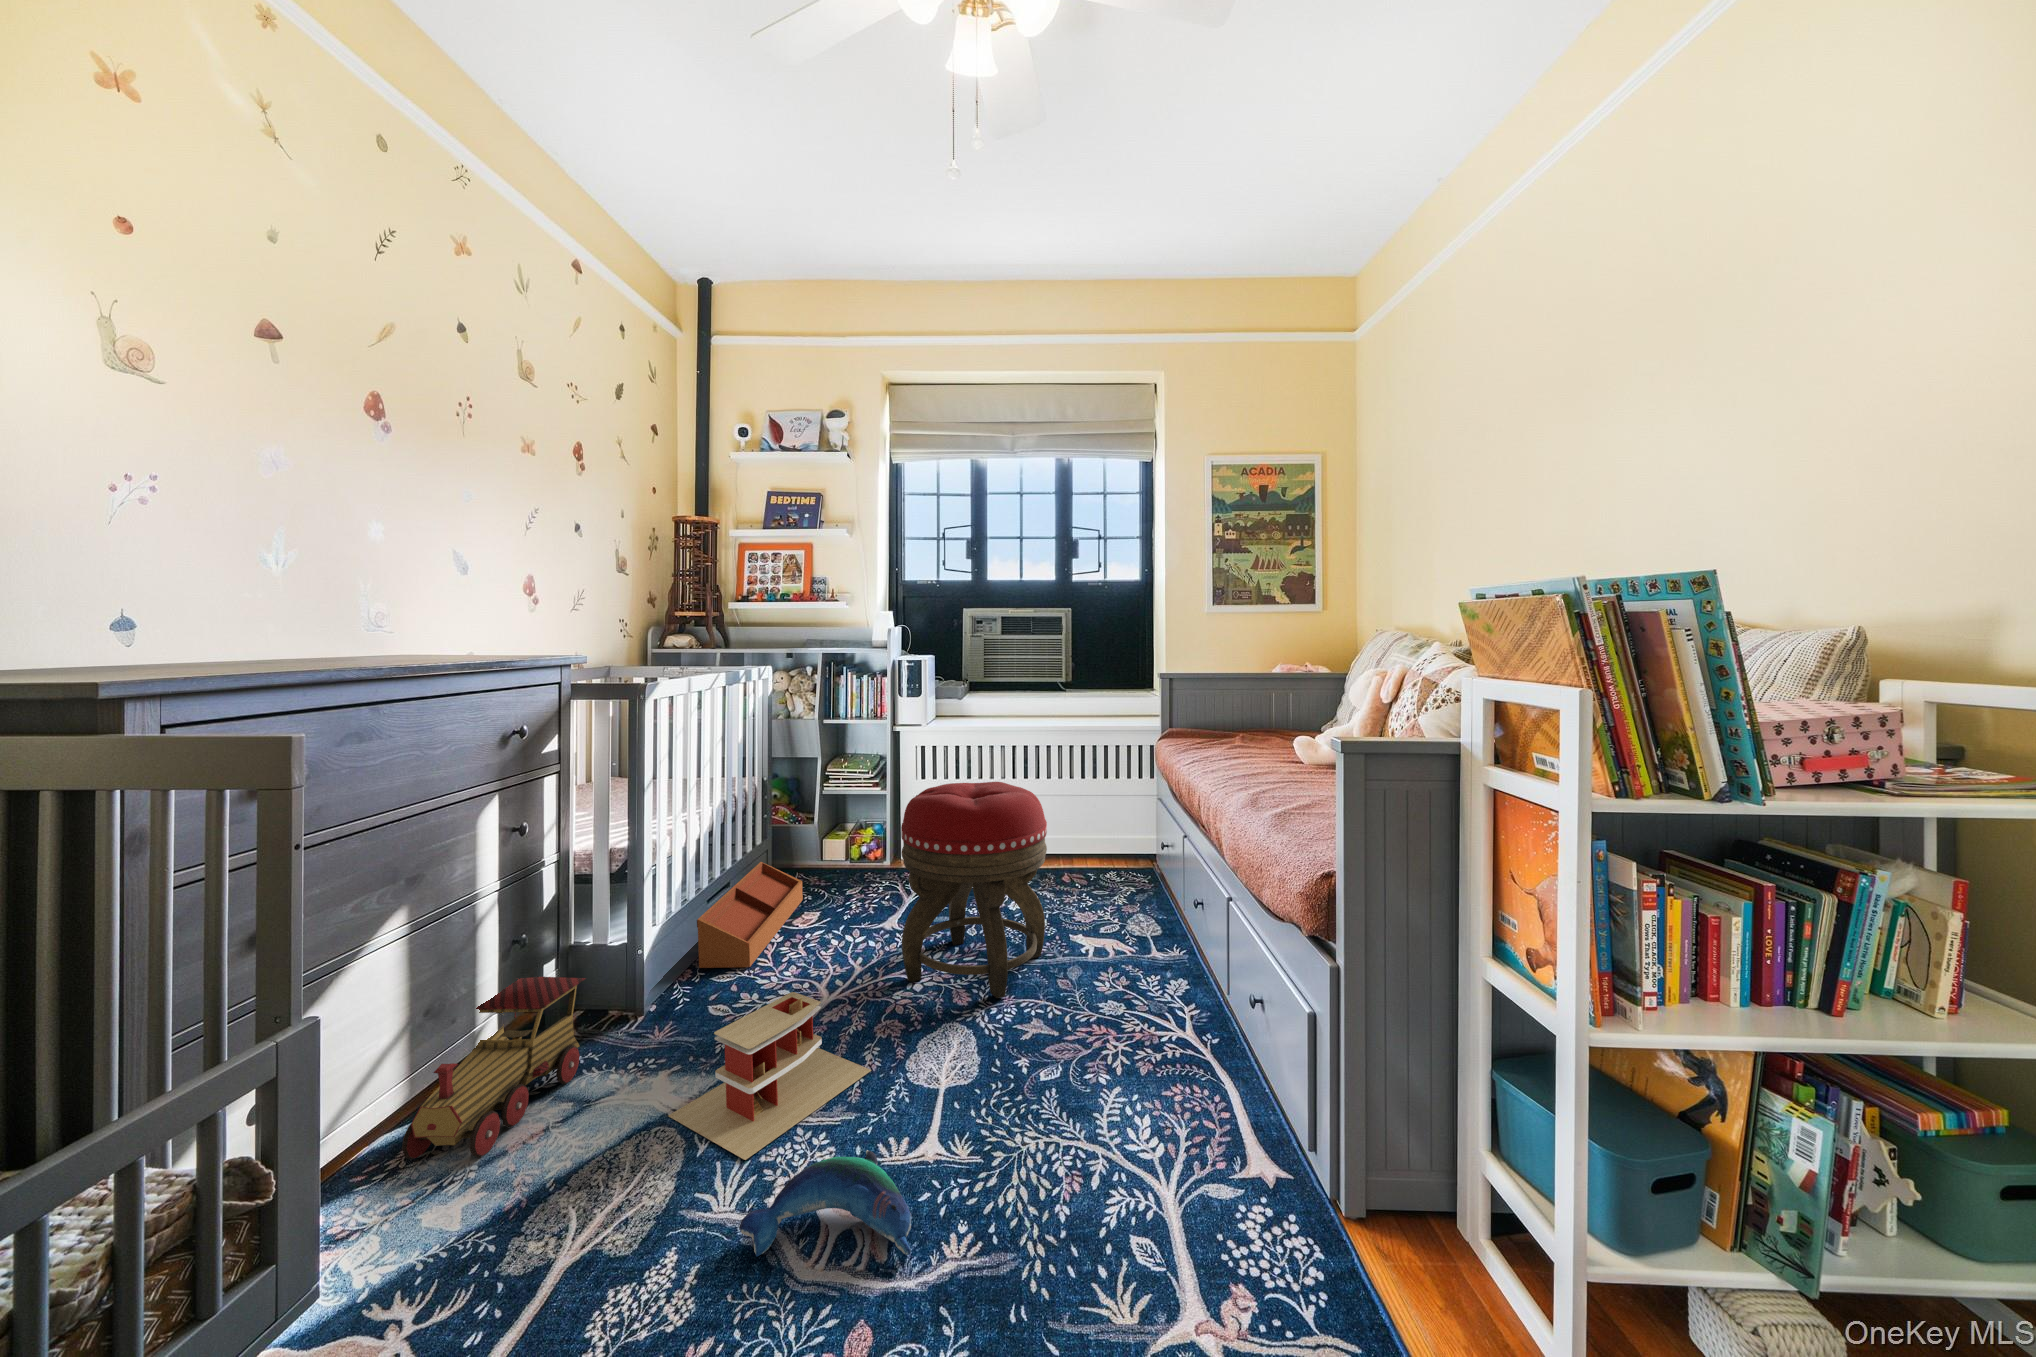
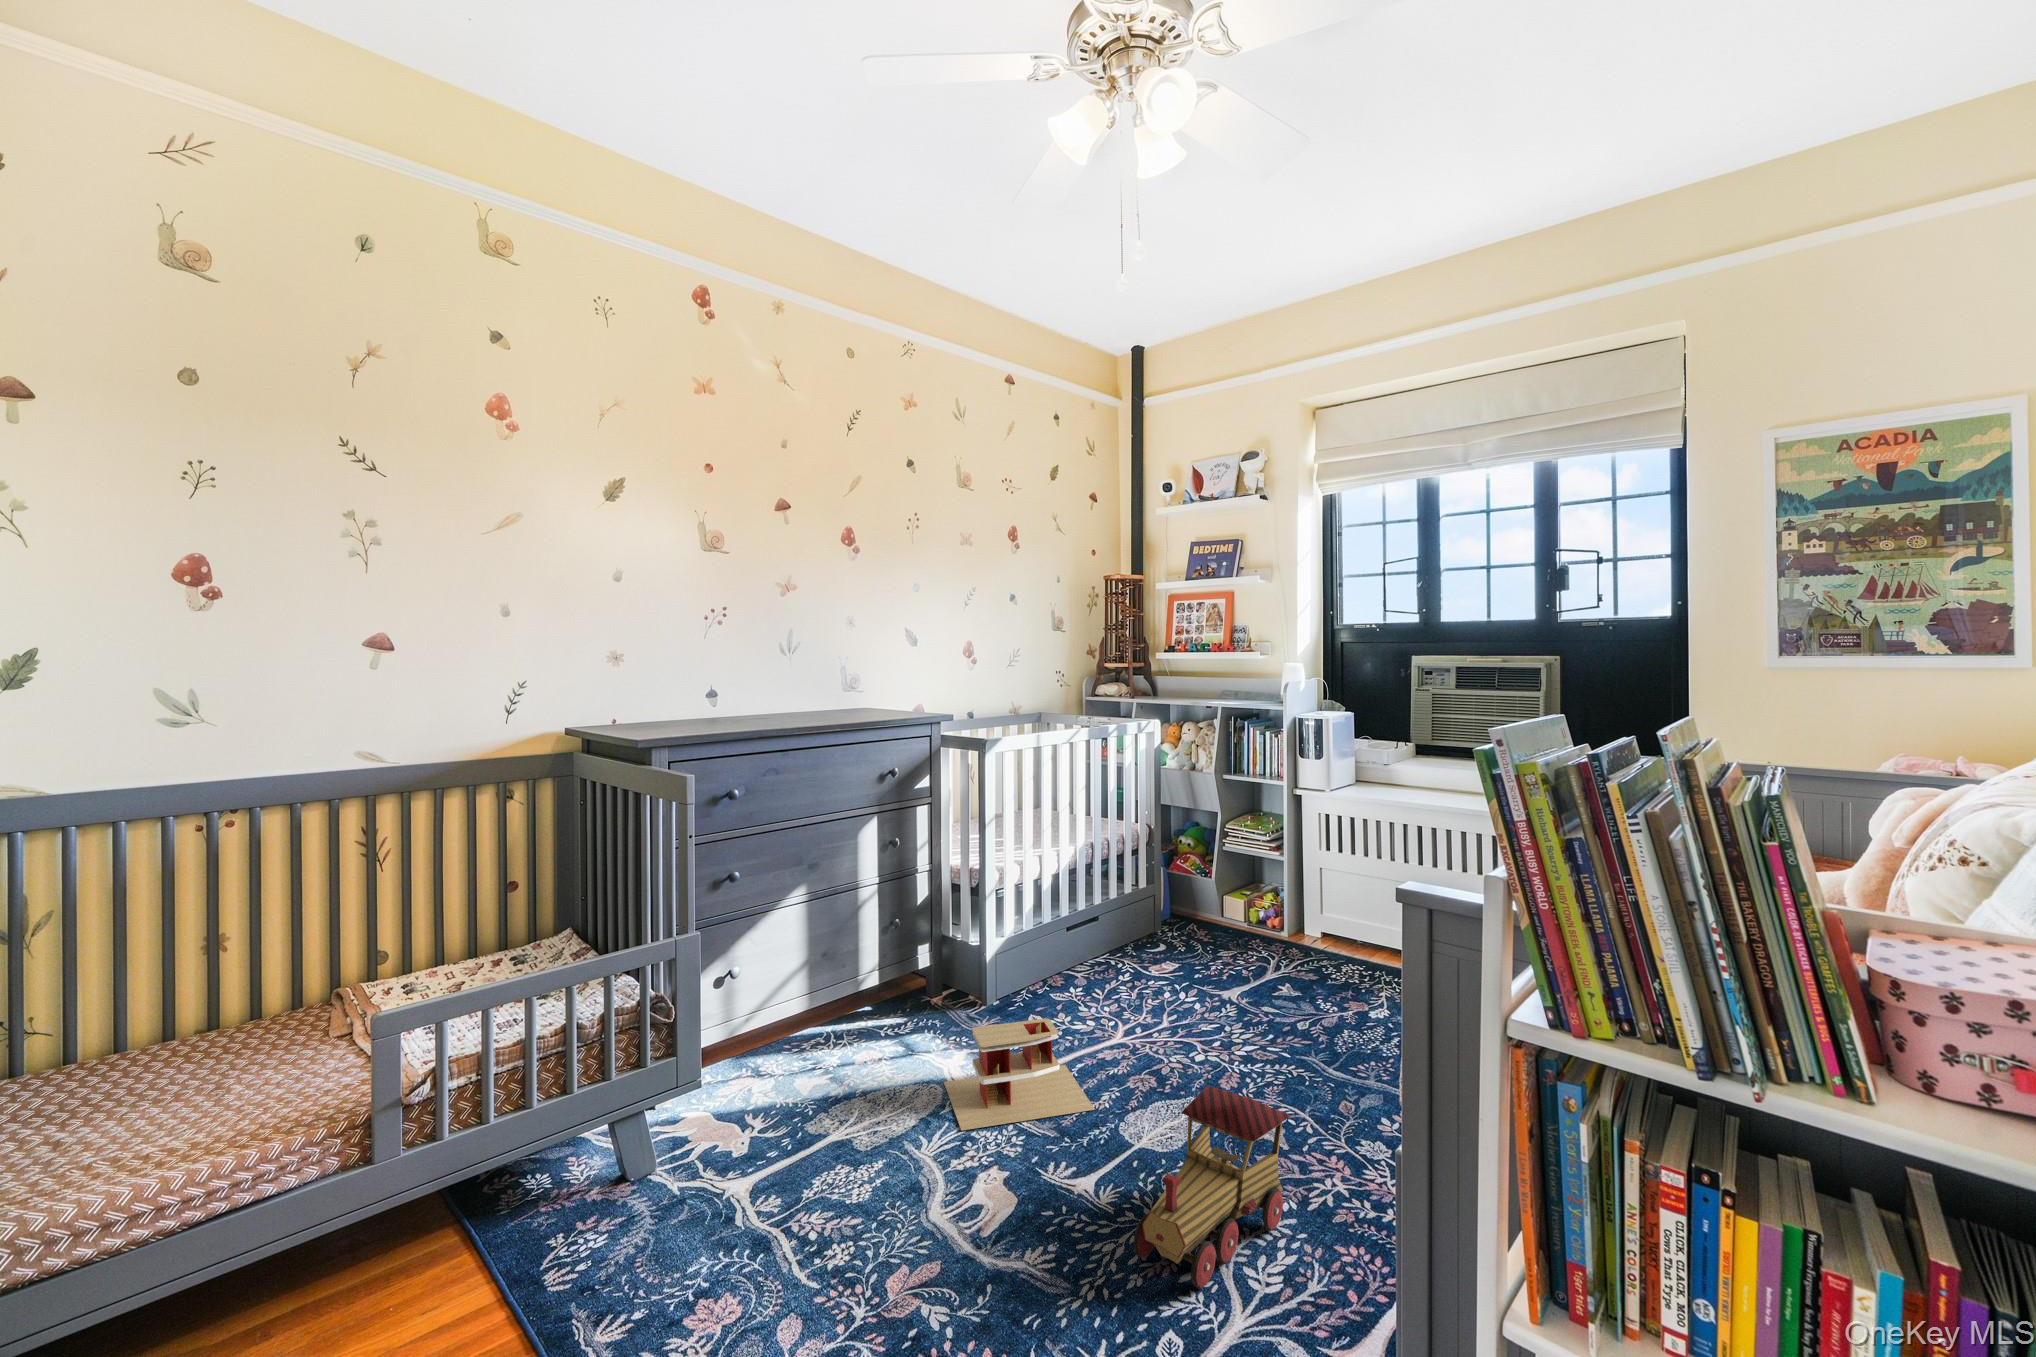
footstool: present [901,782,1047,998] -> none [1189,860,1353,1097]
storage bin: present [697,862,803,968] -> none [1044,906,1171,997]
toy train: present [402,977,585,1160] -> present [1134,1086,1291,1289]
plush toy: present [739,1150,911,1256] -> none [918,1145,1019,1240]

